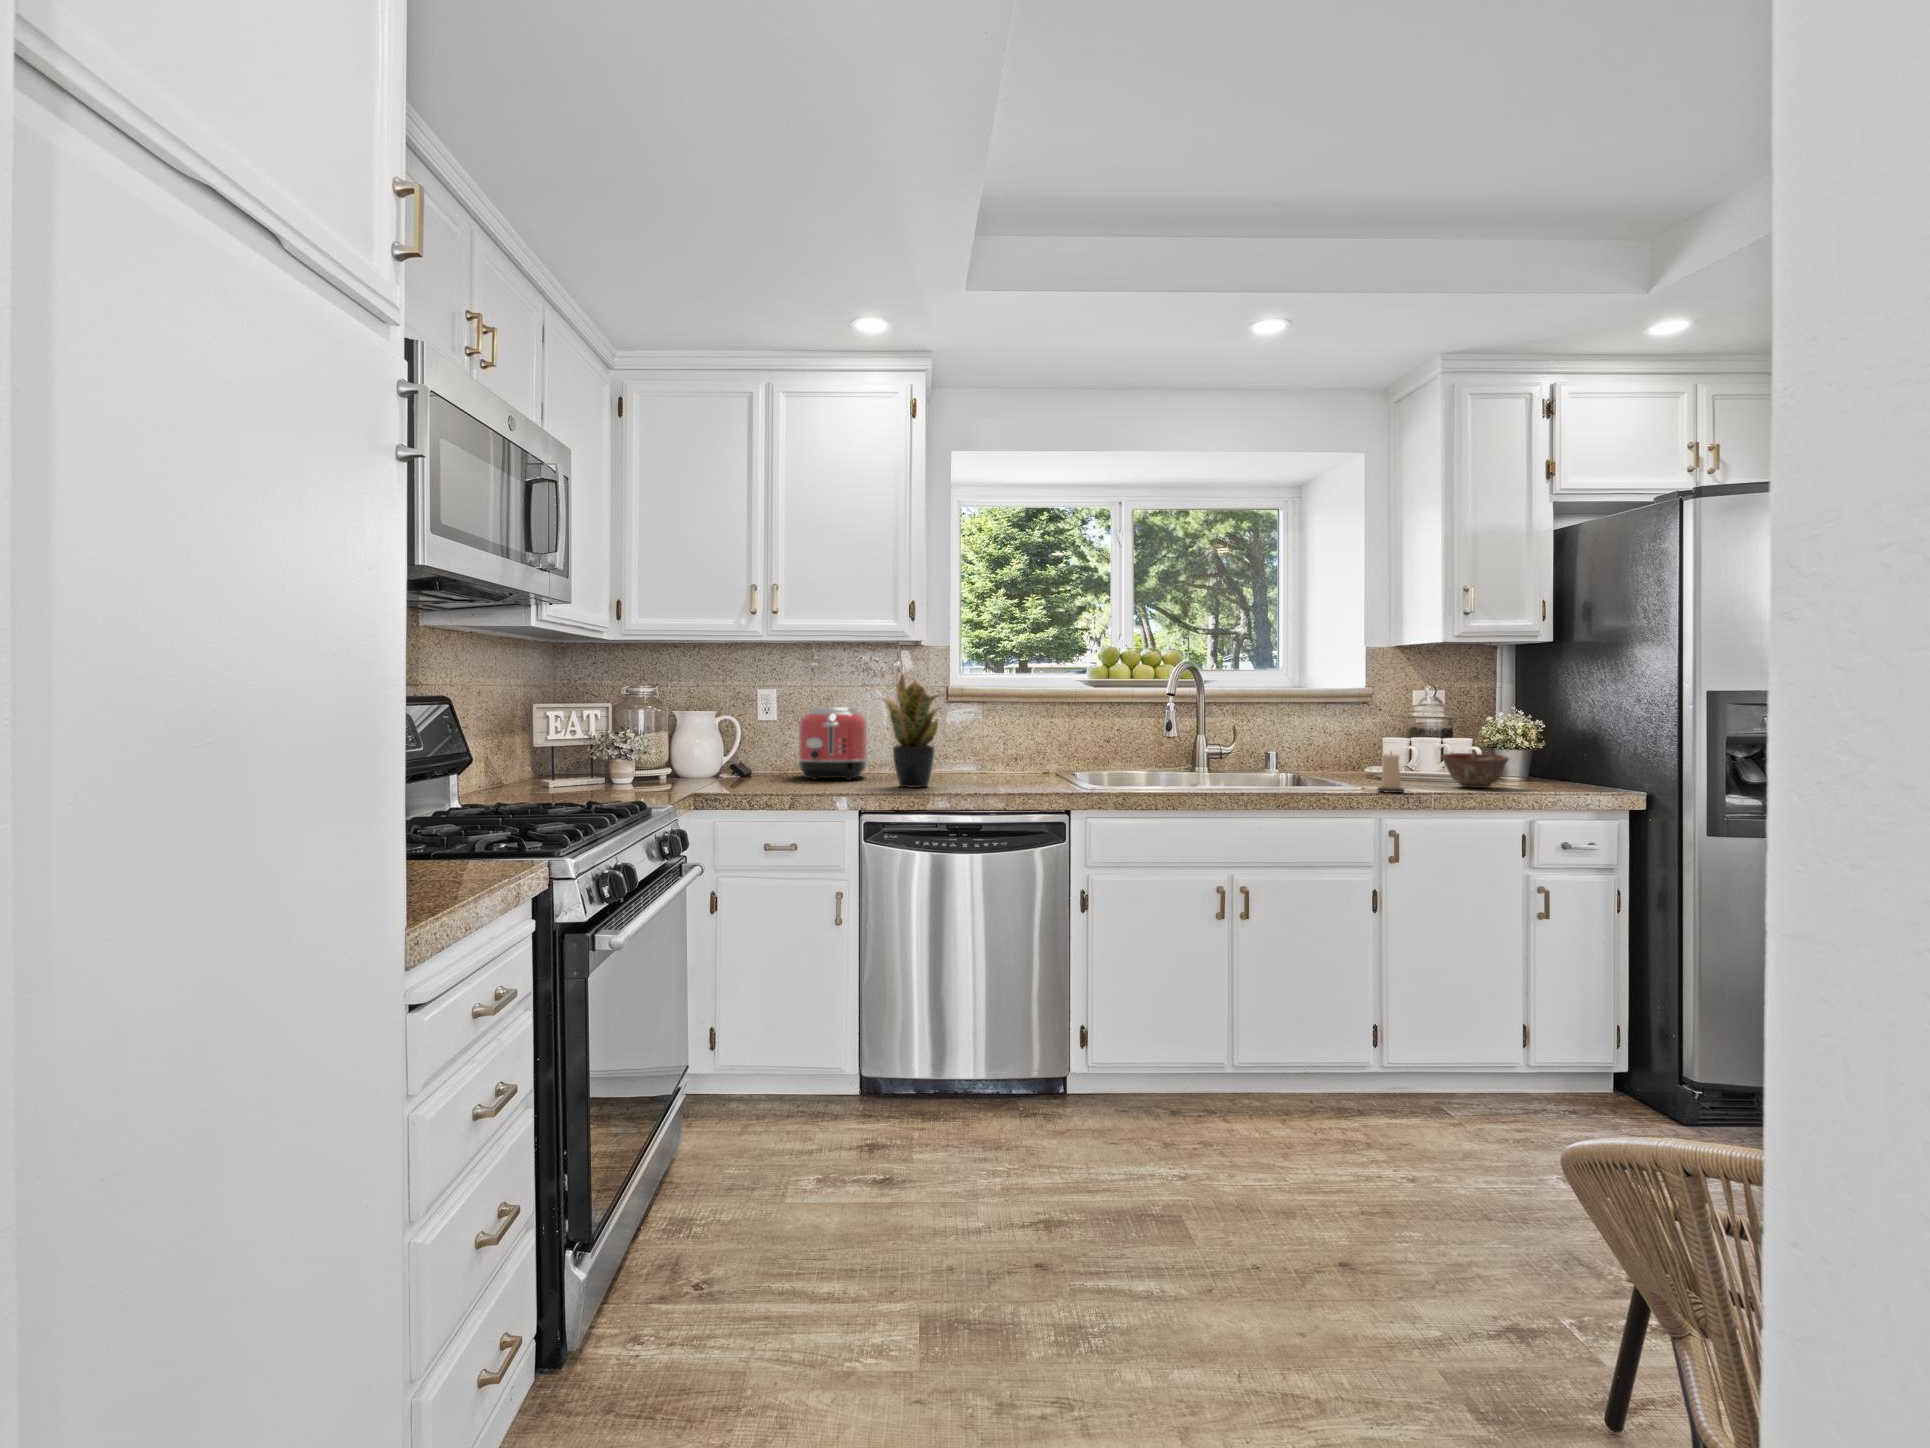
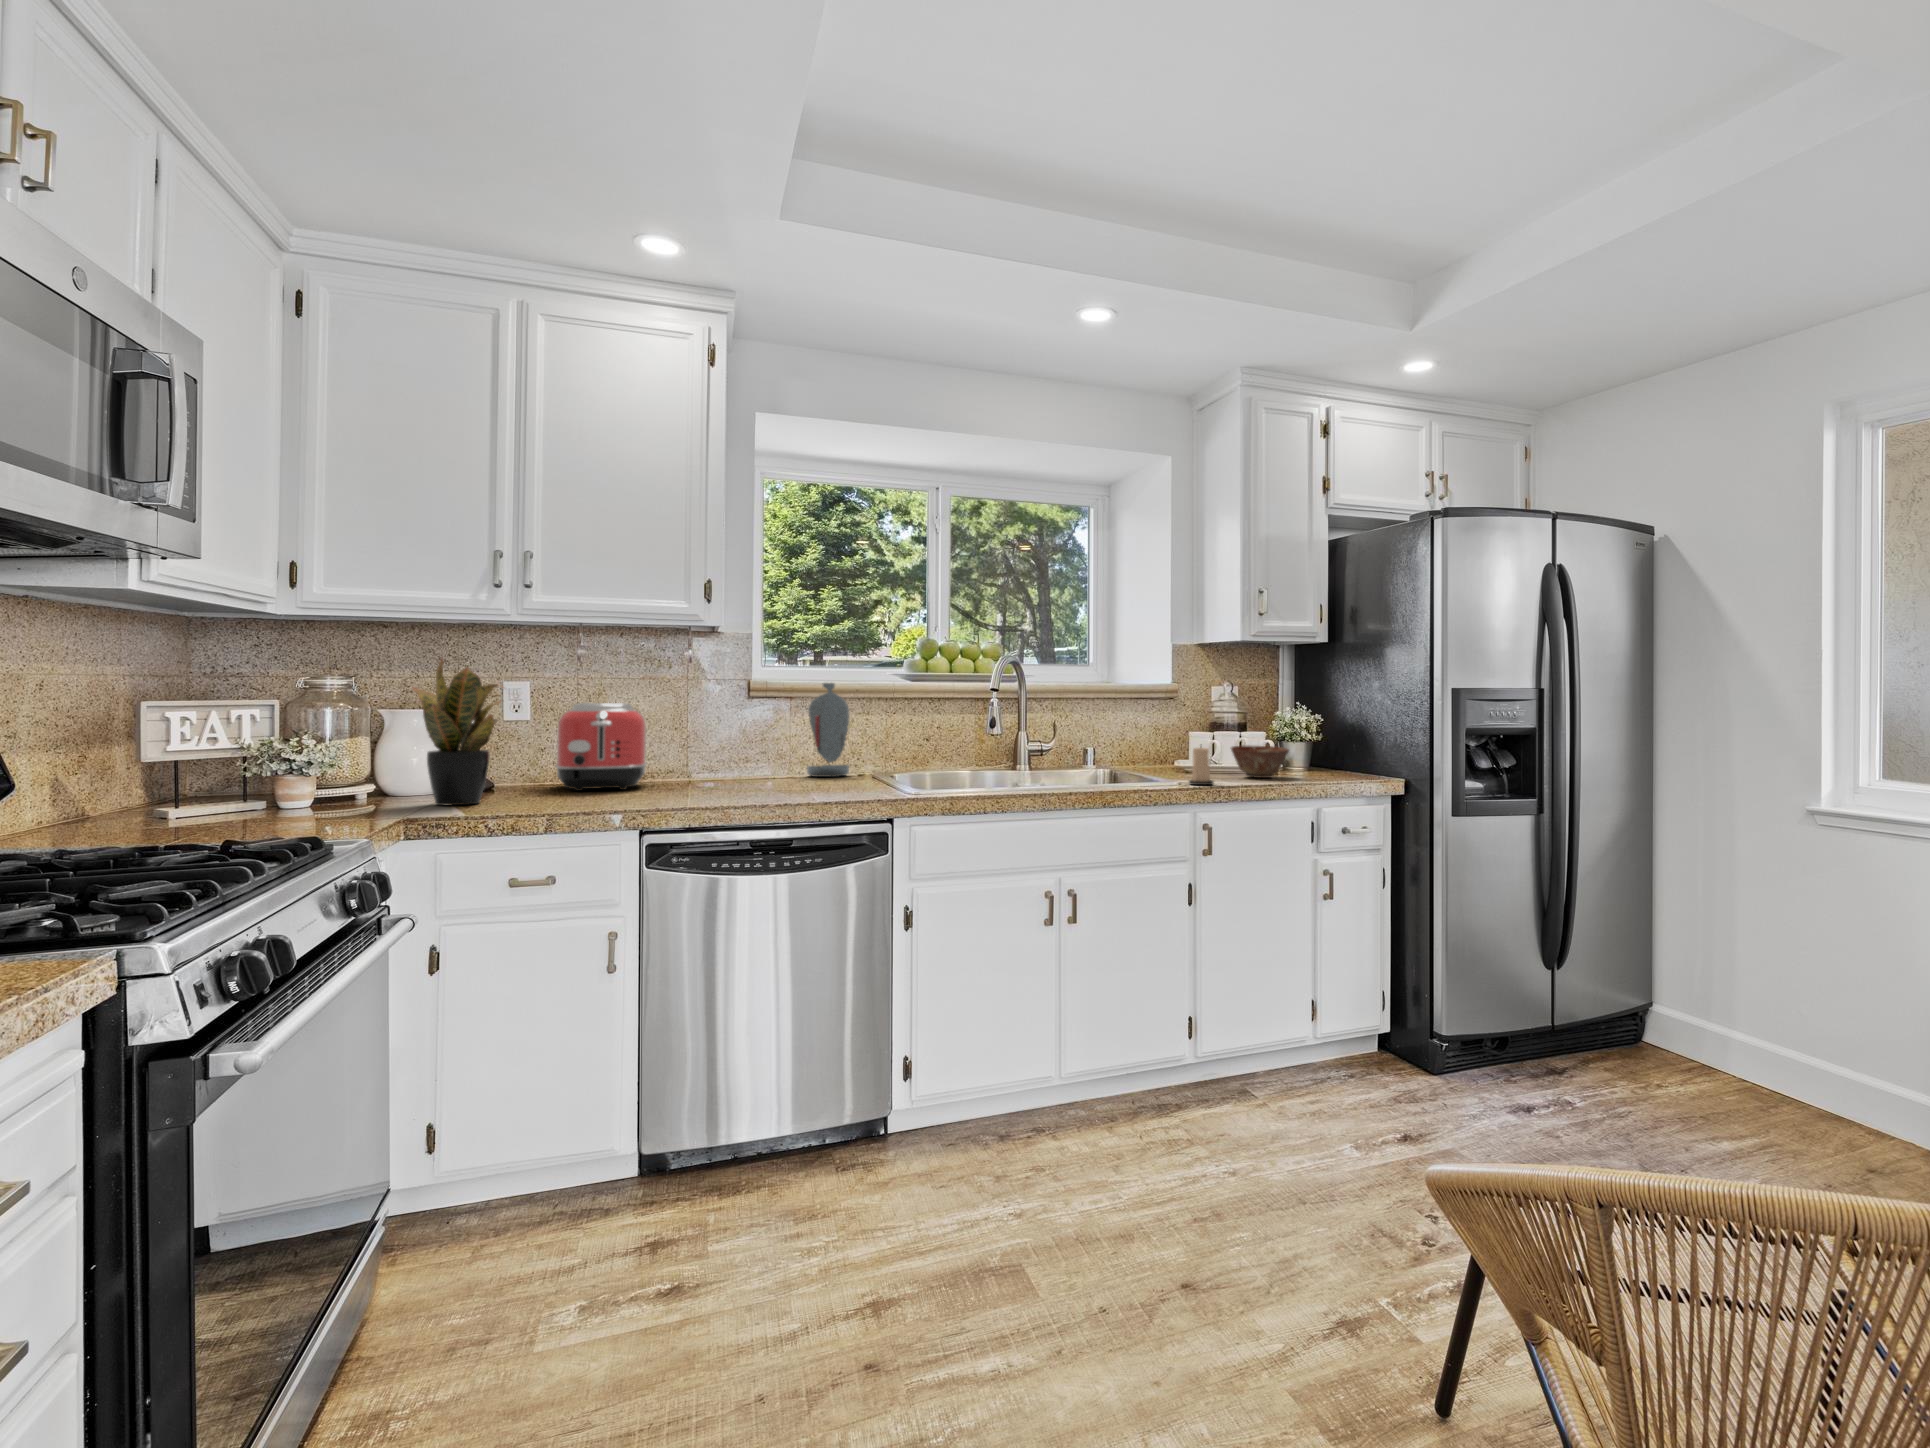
potted plant: present [882,675,940,788] -> present [413,658,503,806]
bottle: none [1008,688,1046,775] -> present [807,683,849,777]

